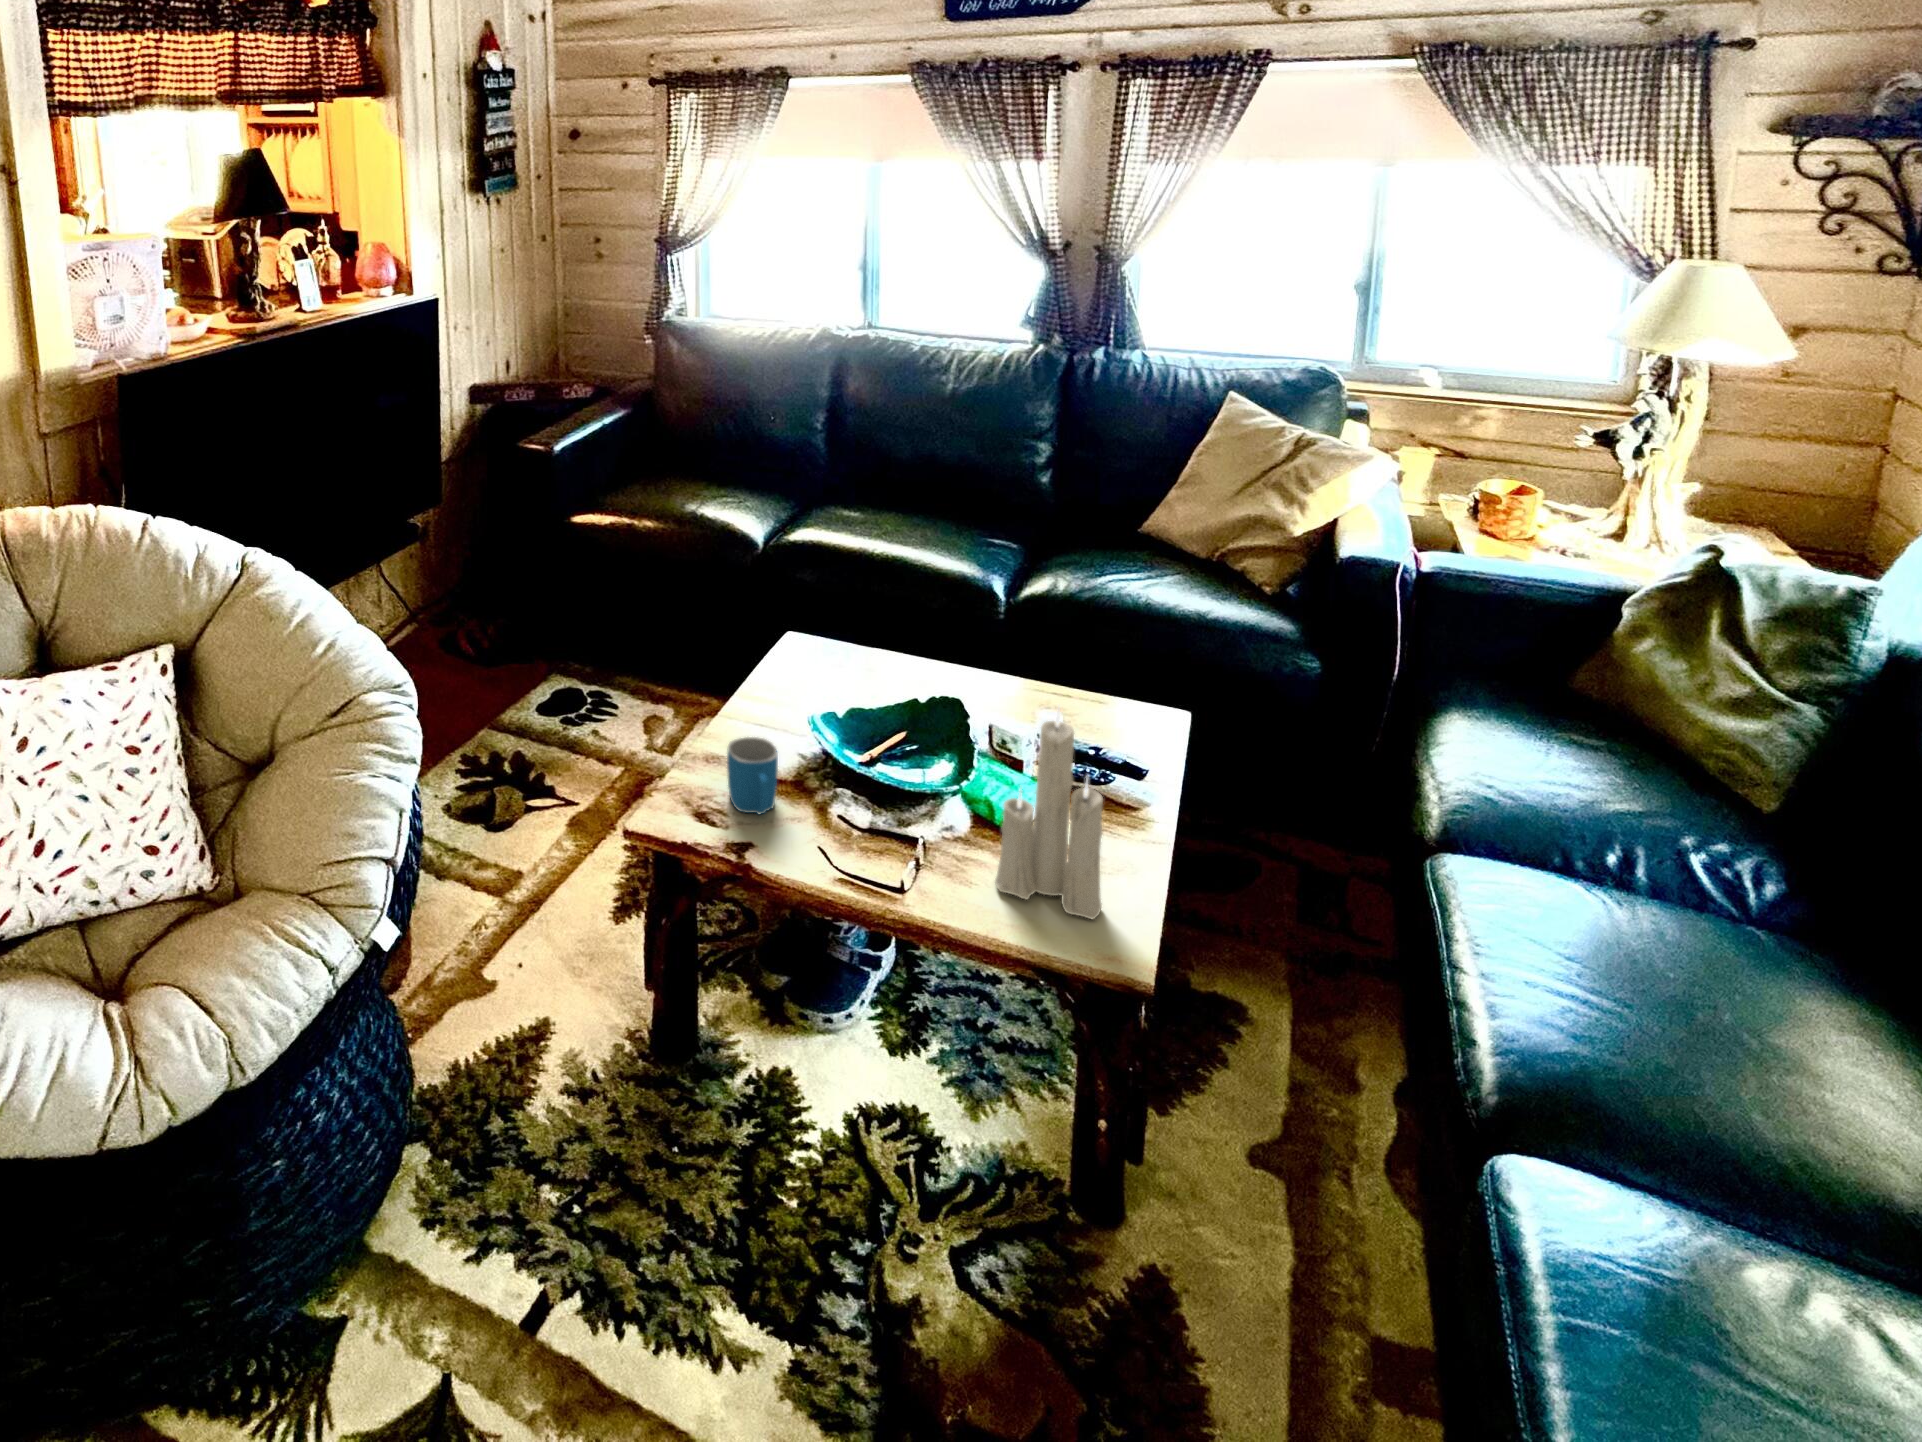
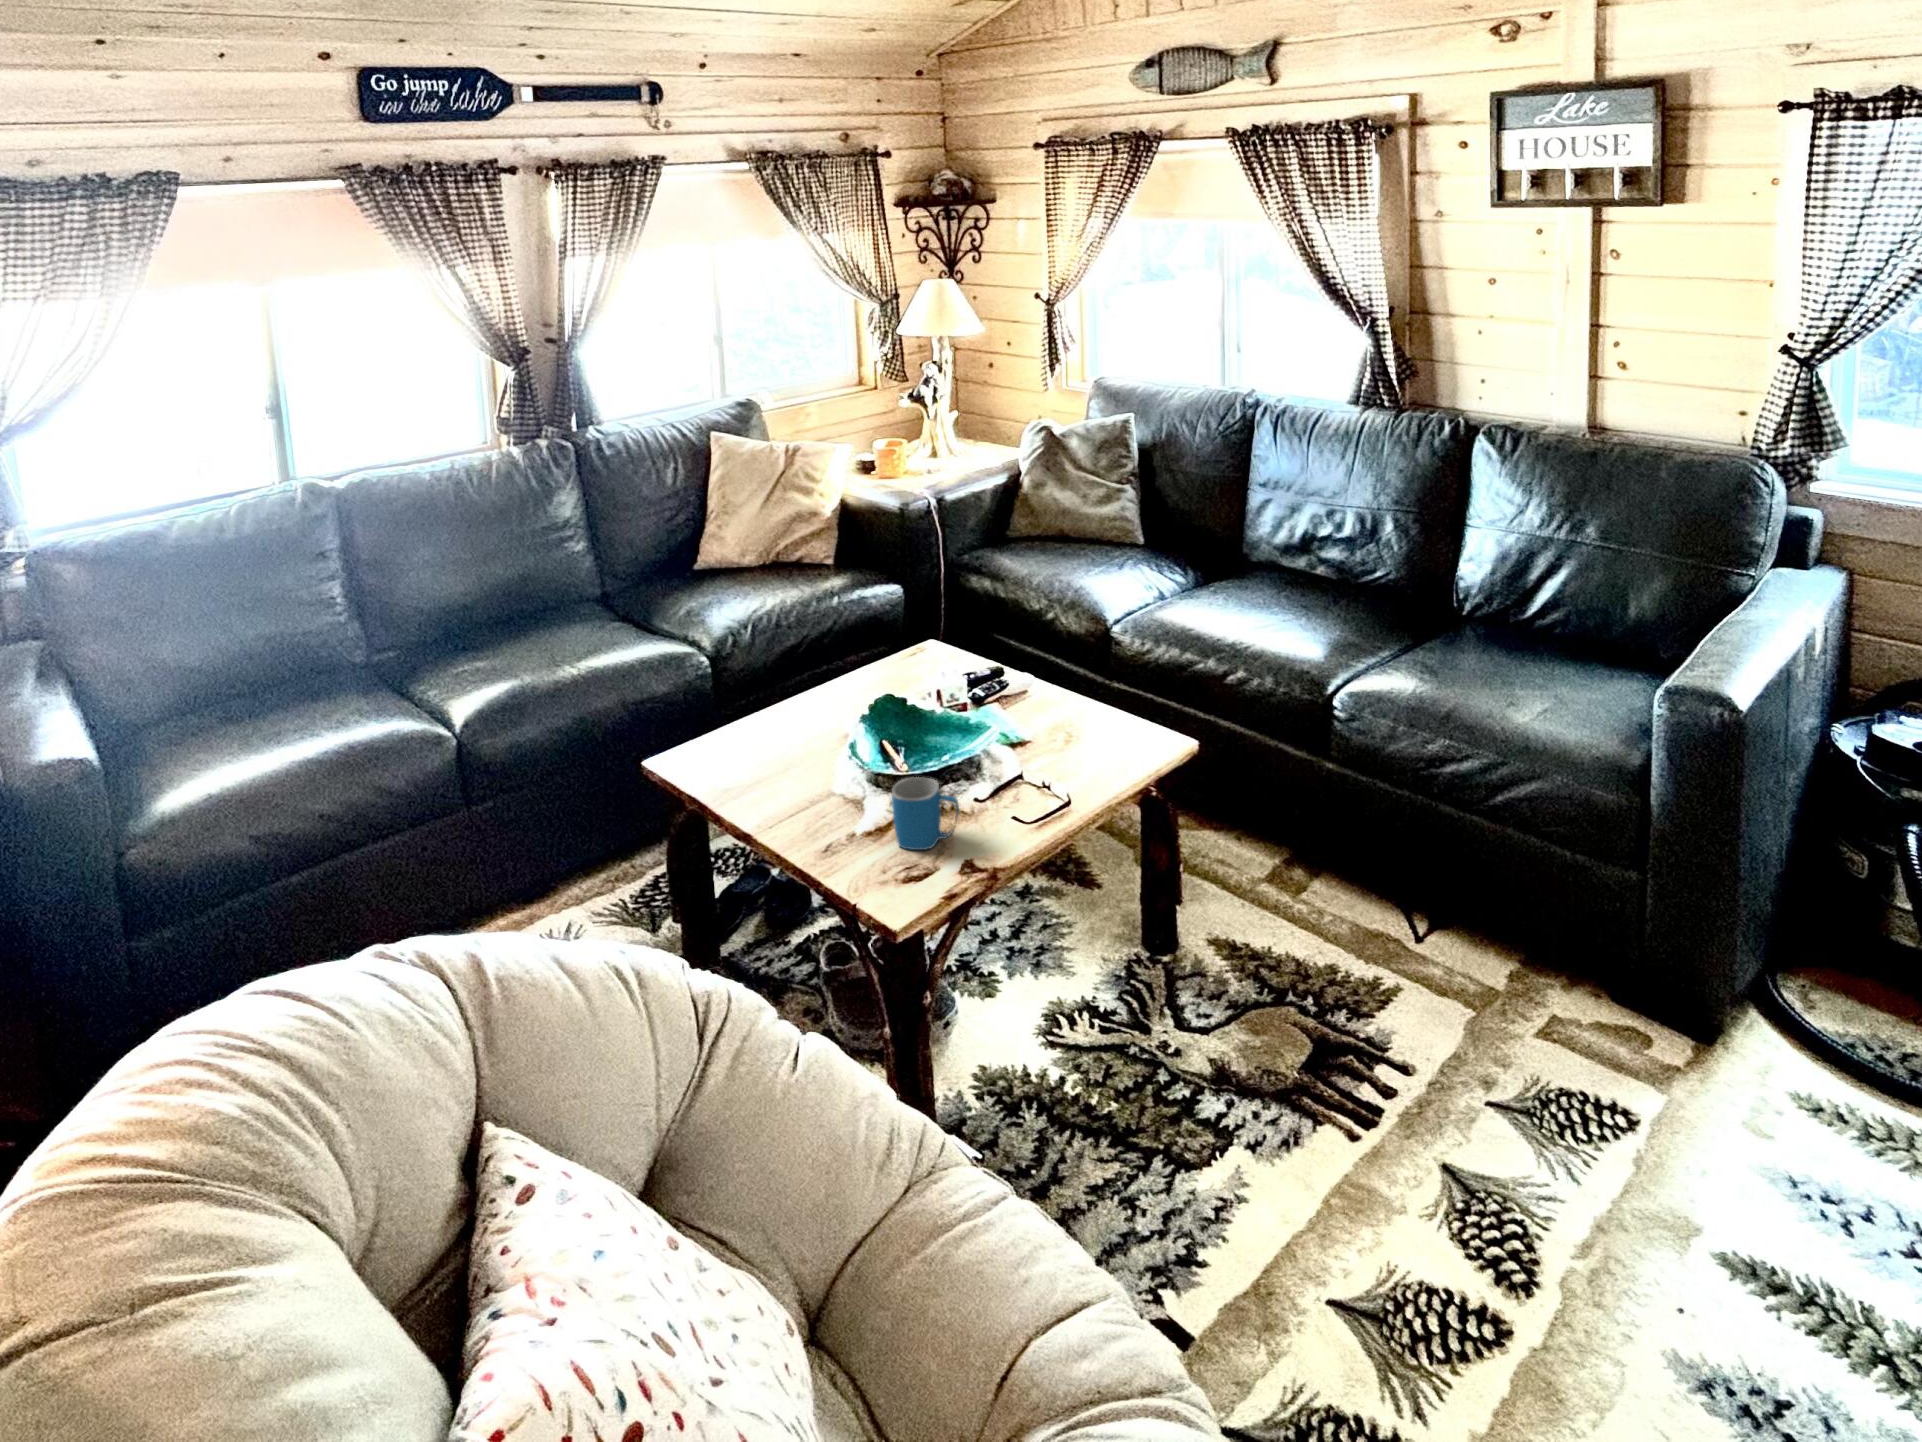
candle: present [995,710,1103,919] -> none [1083,598,1143,766]

